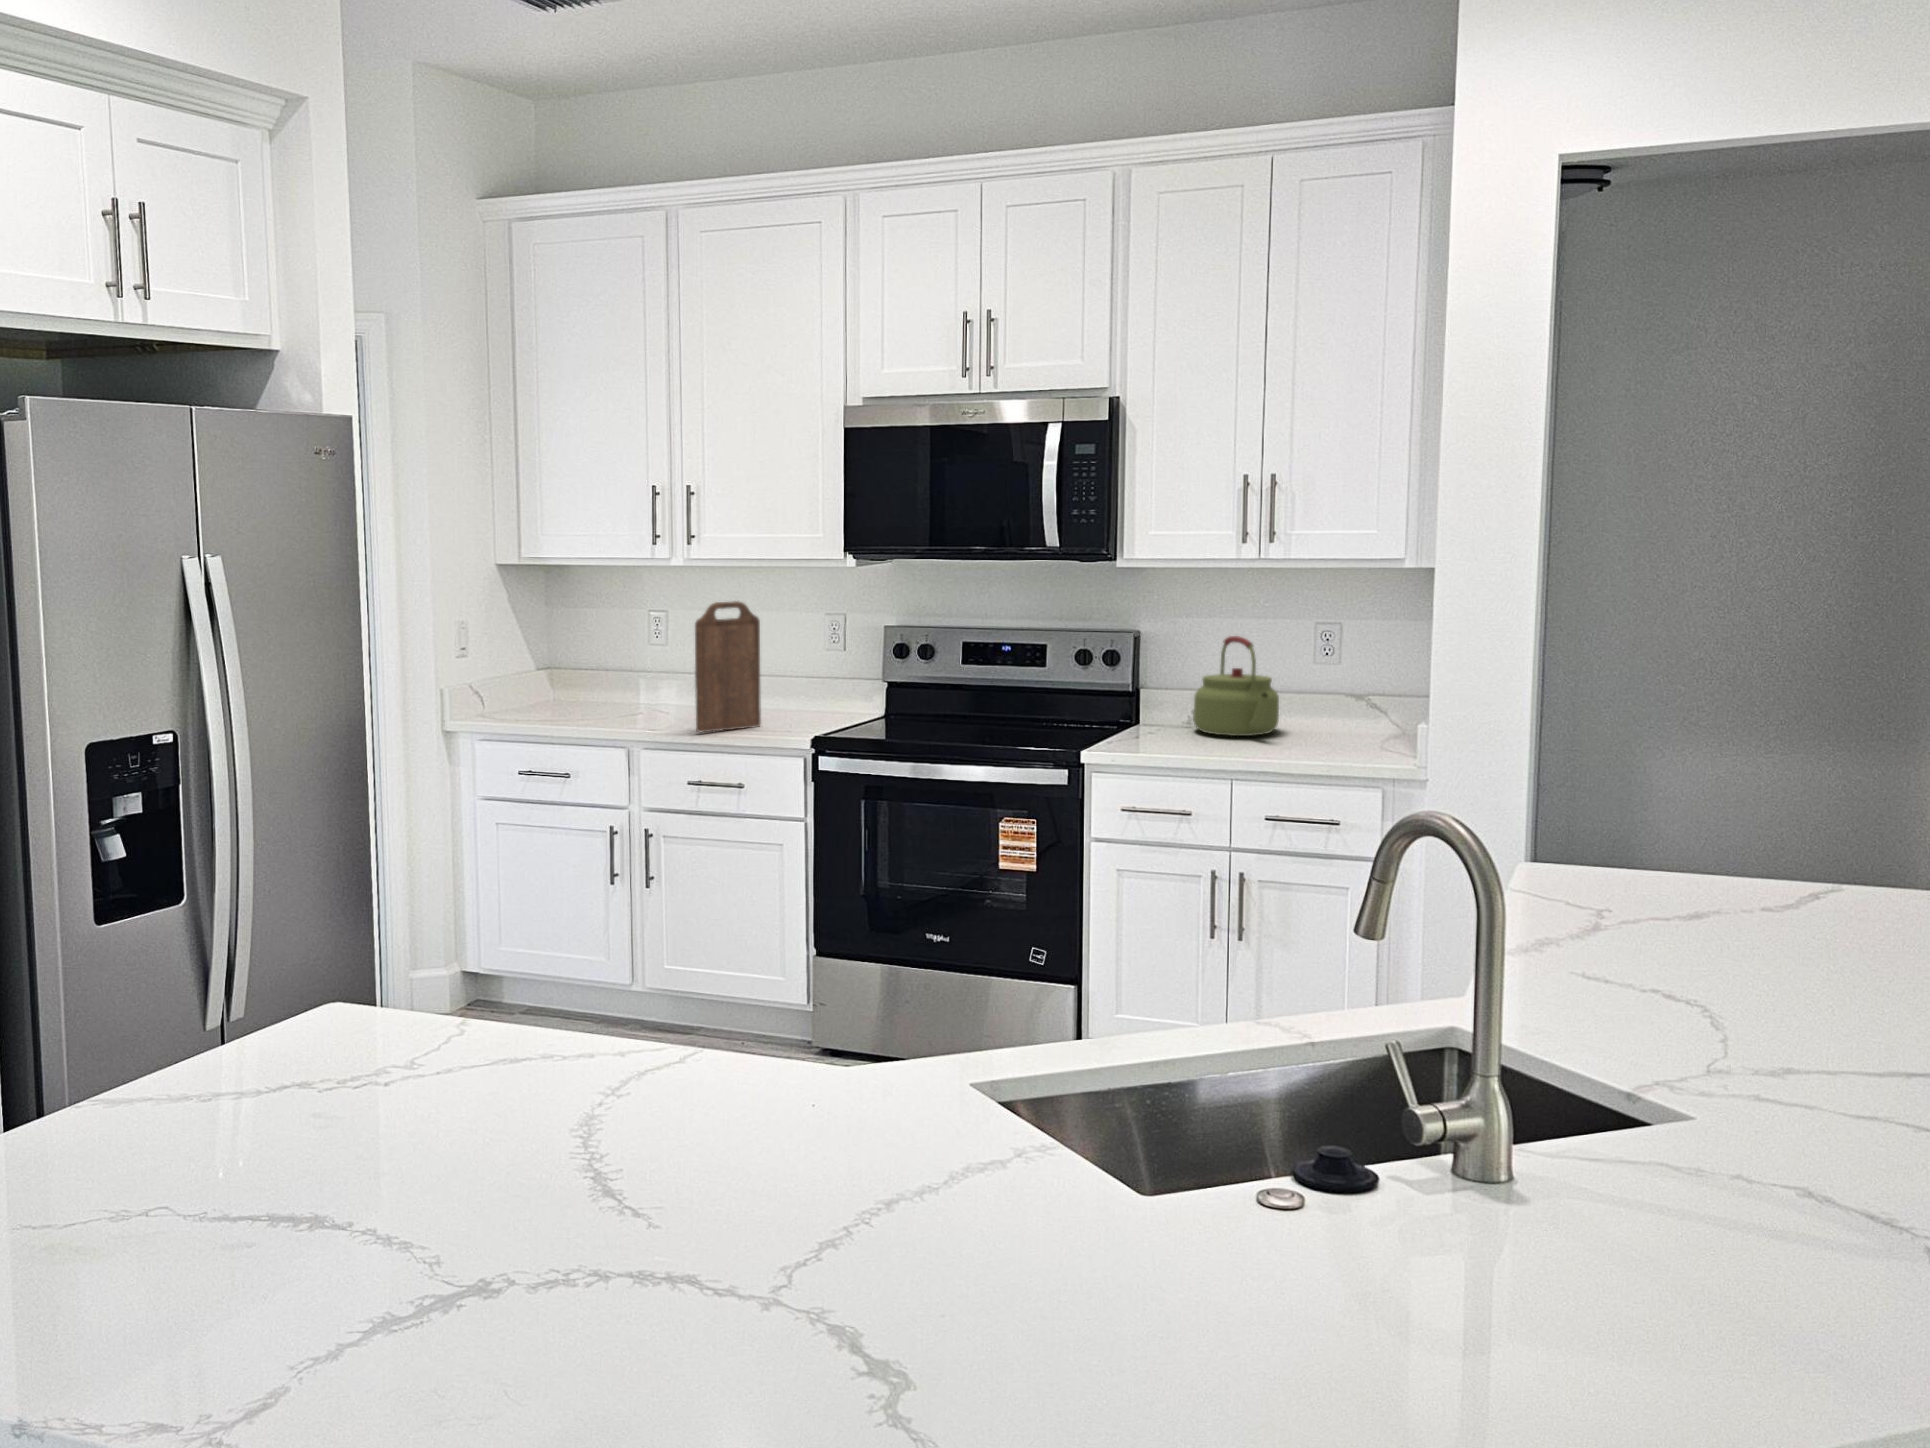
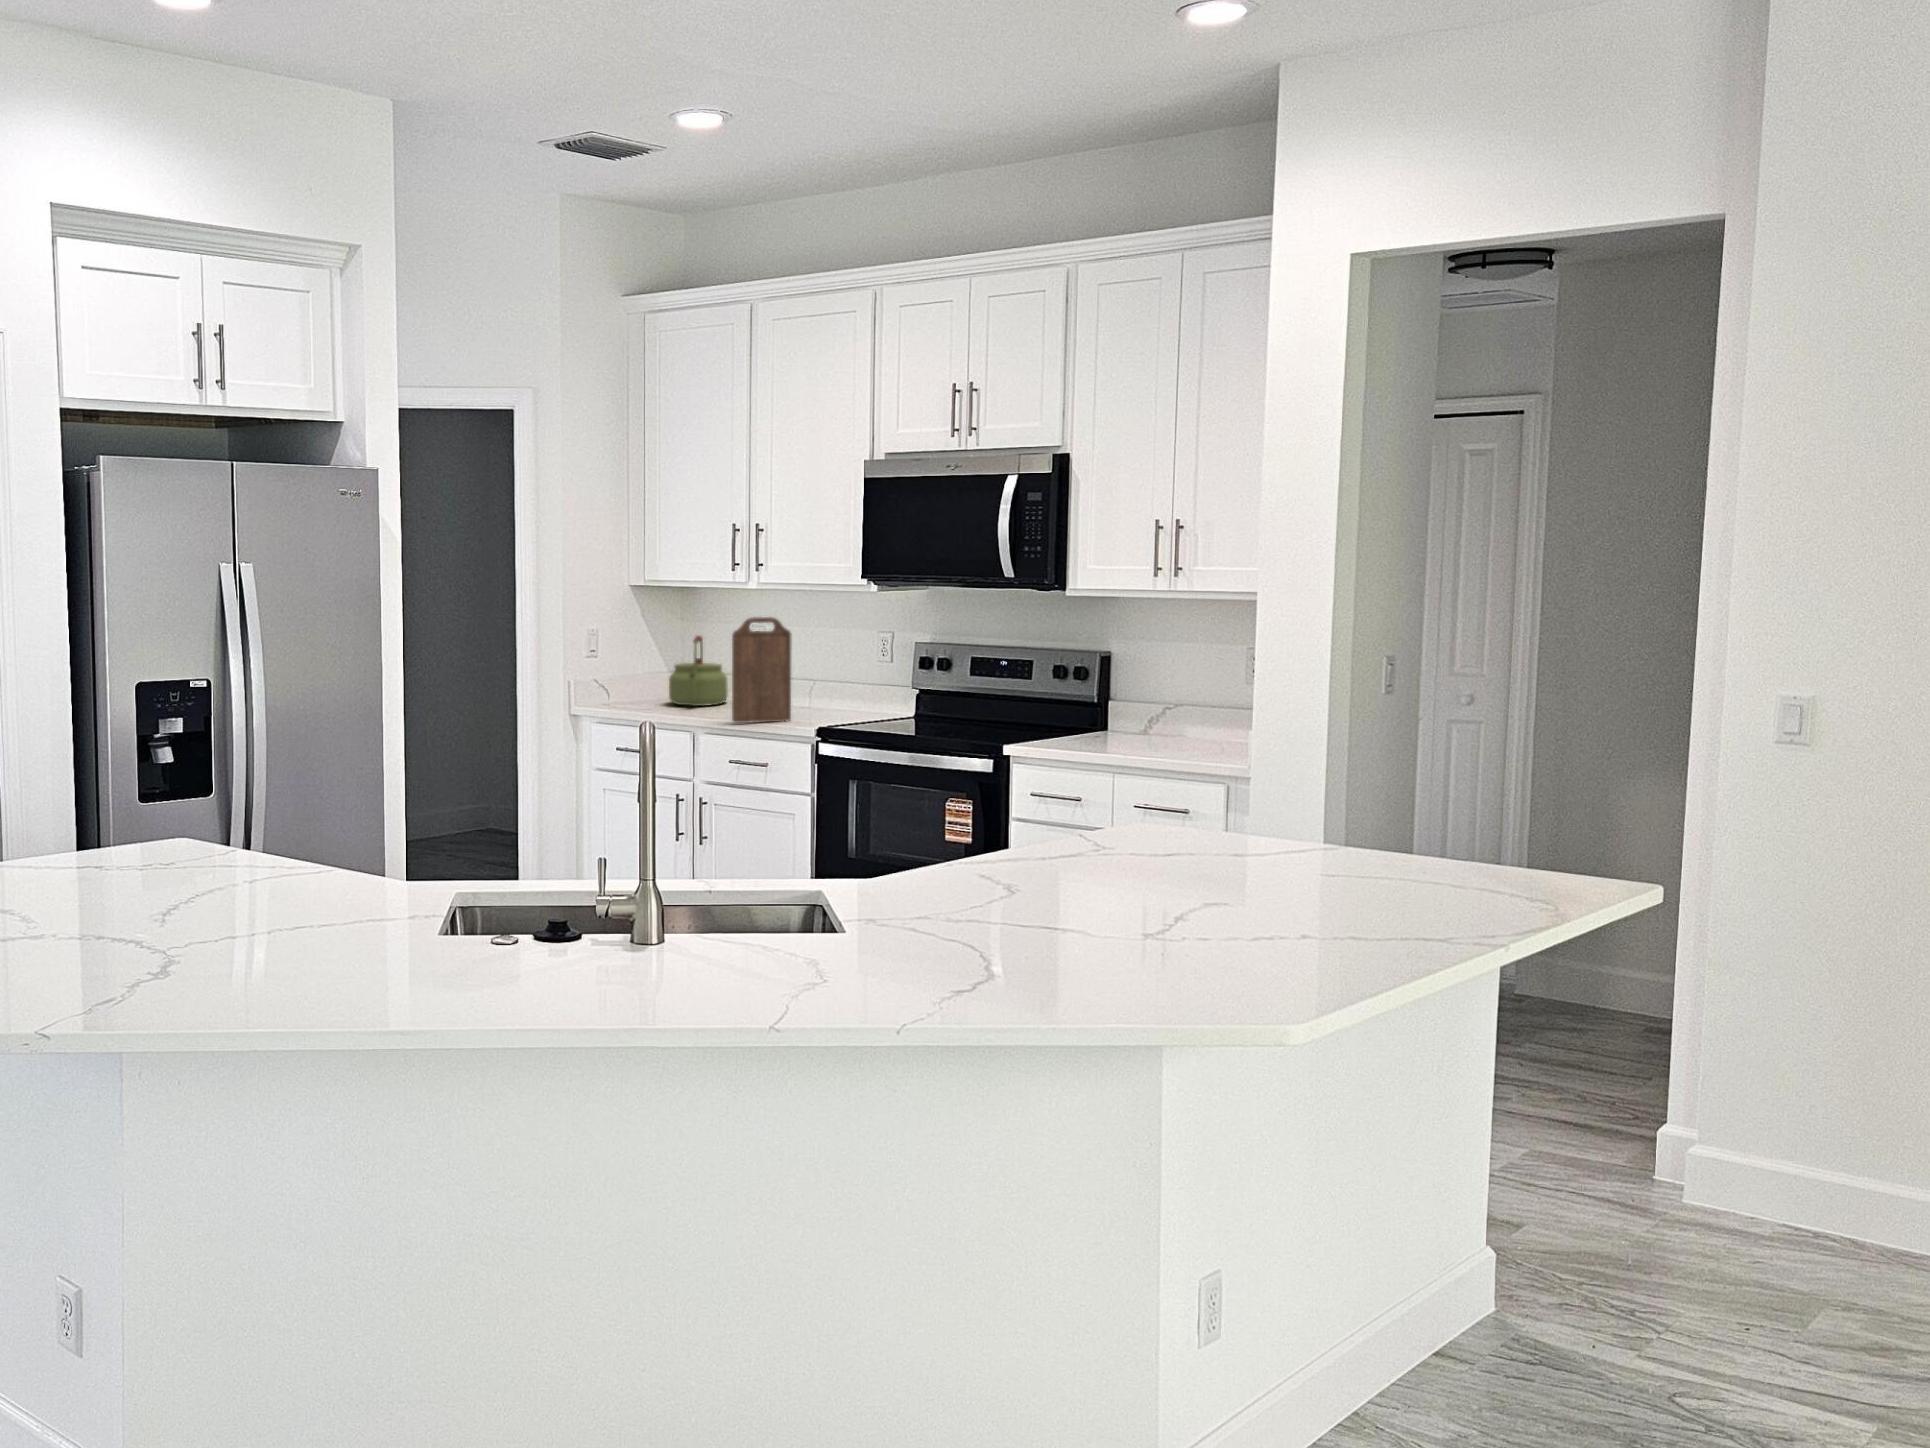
kettle: present [1193,636,1279,736] -> present [669,635,728,706]

